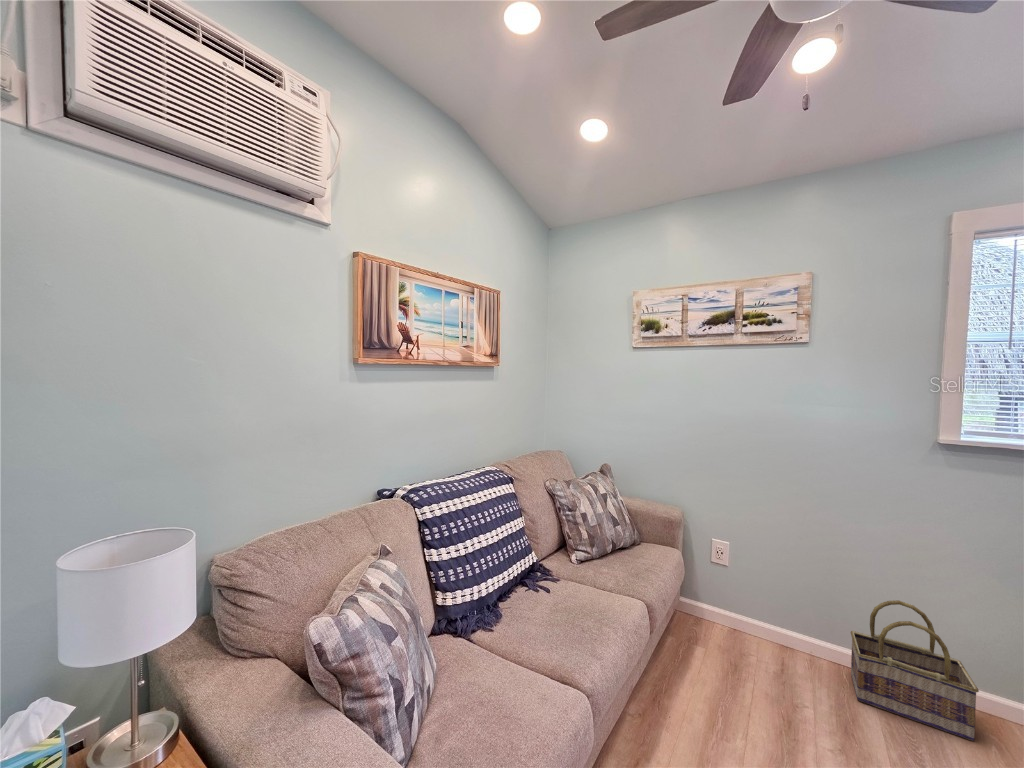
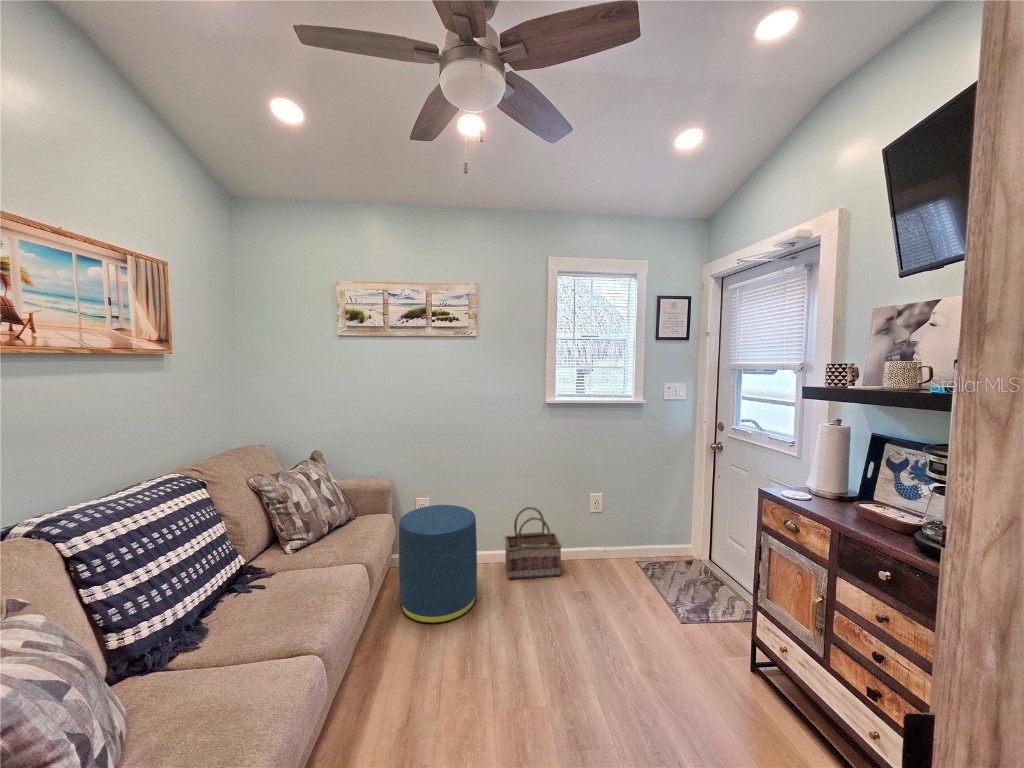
ottoman: none [687,554,801,721] -> present [399,505,477,624]

